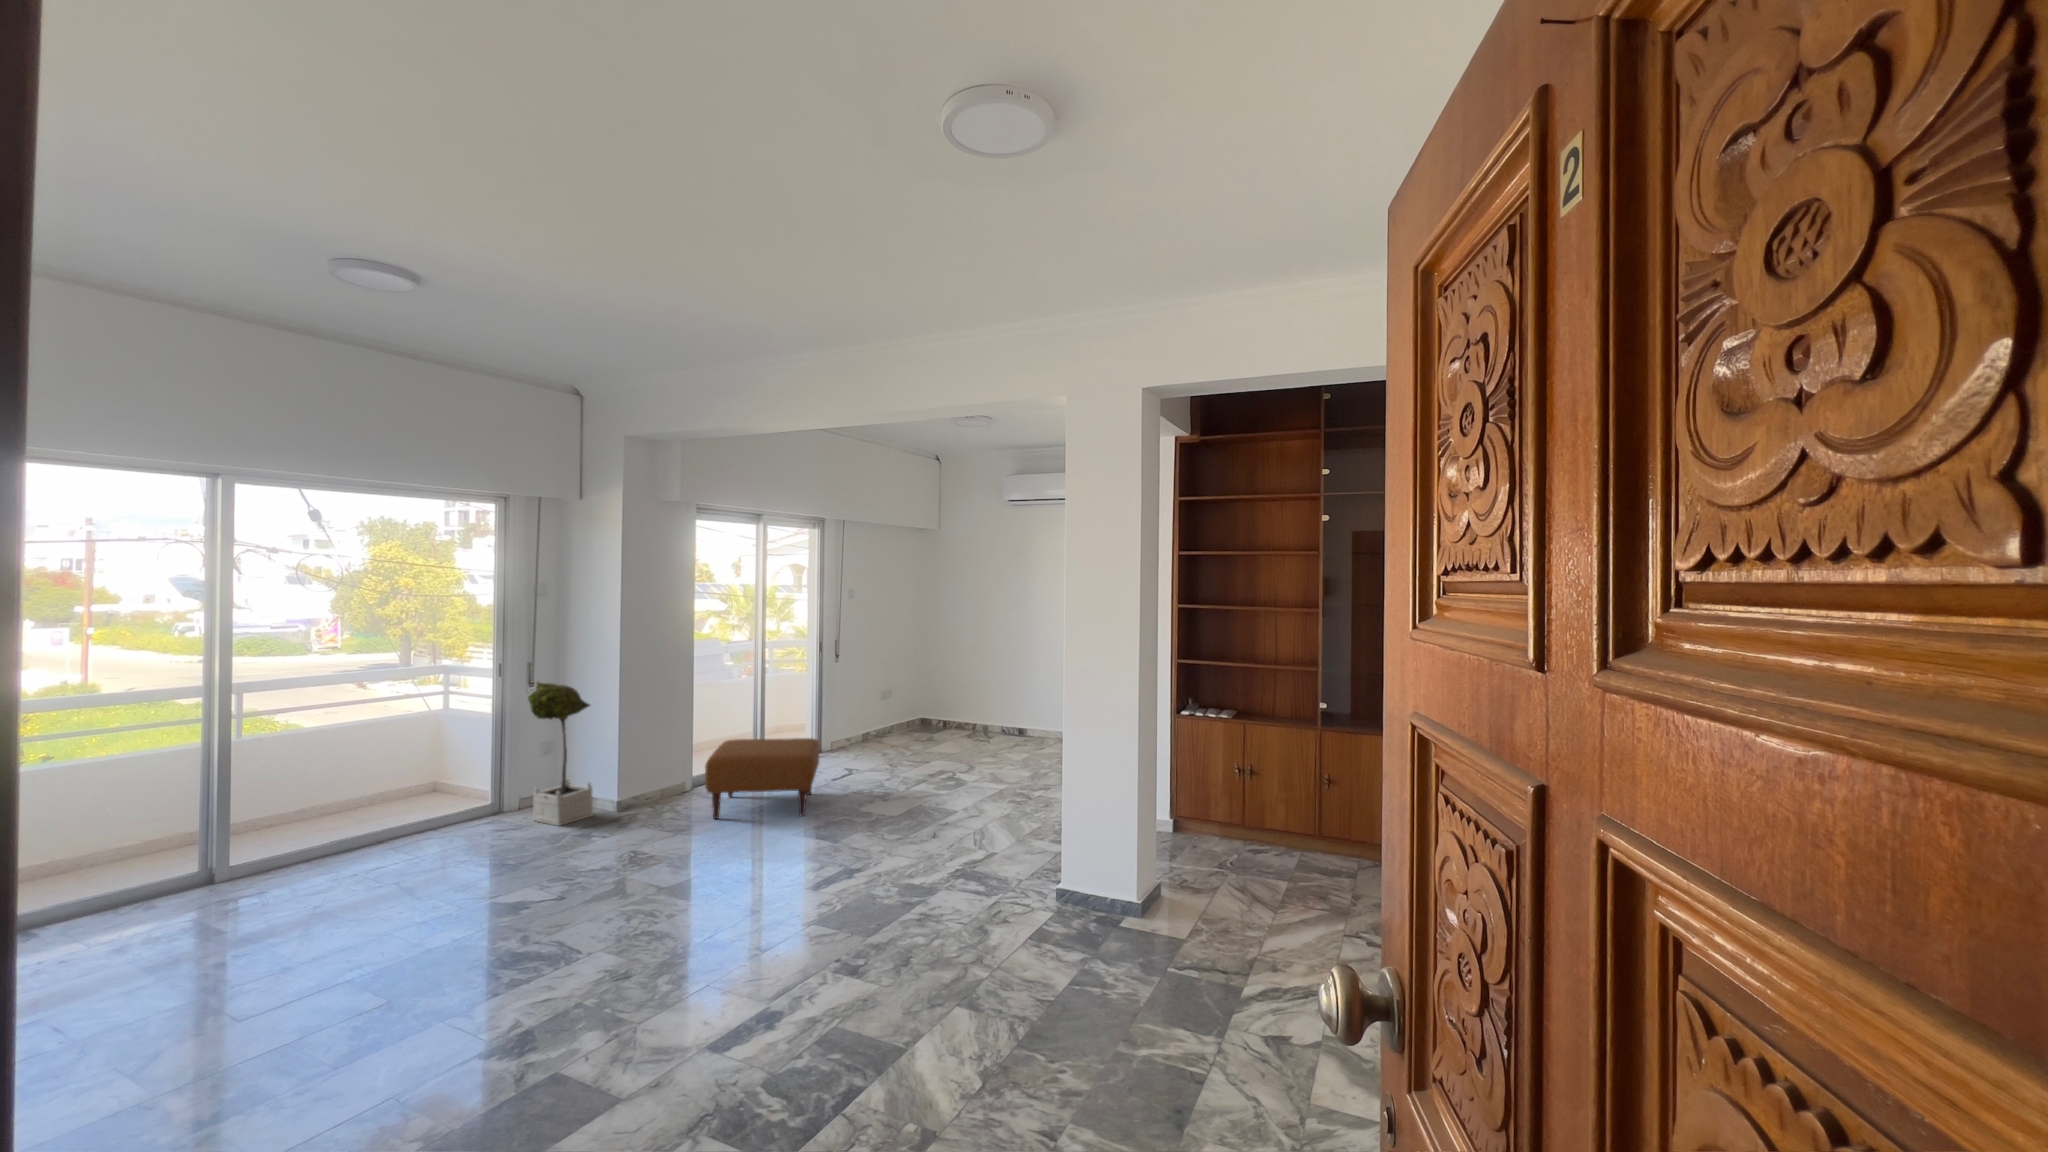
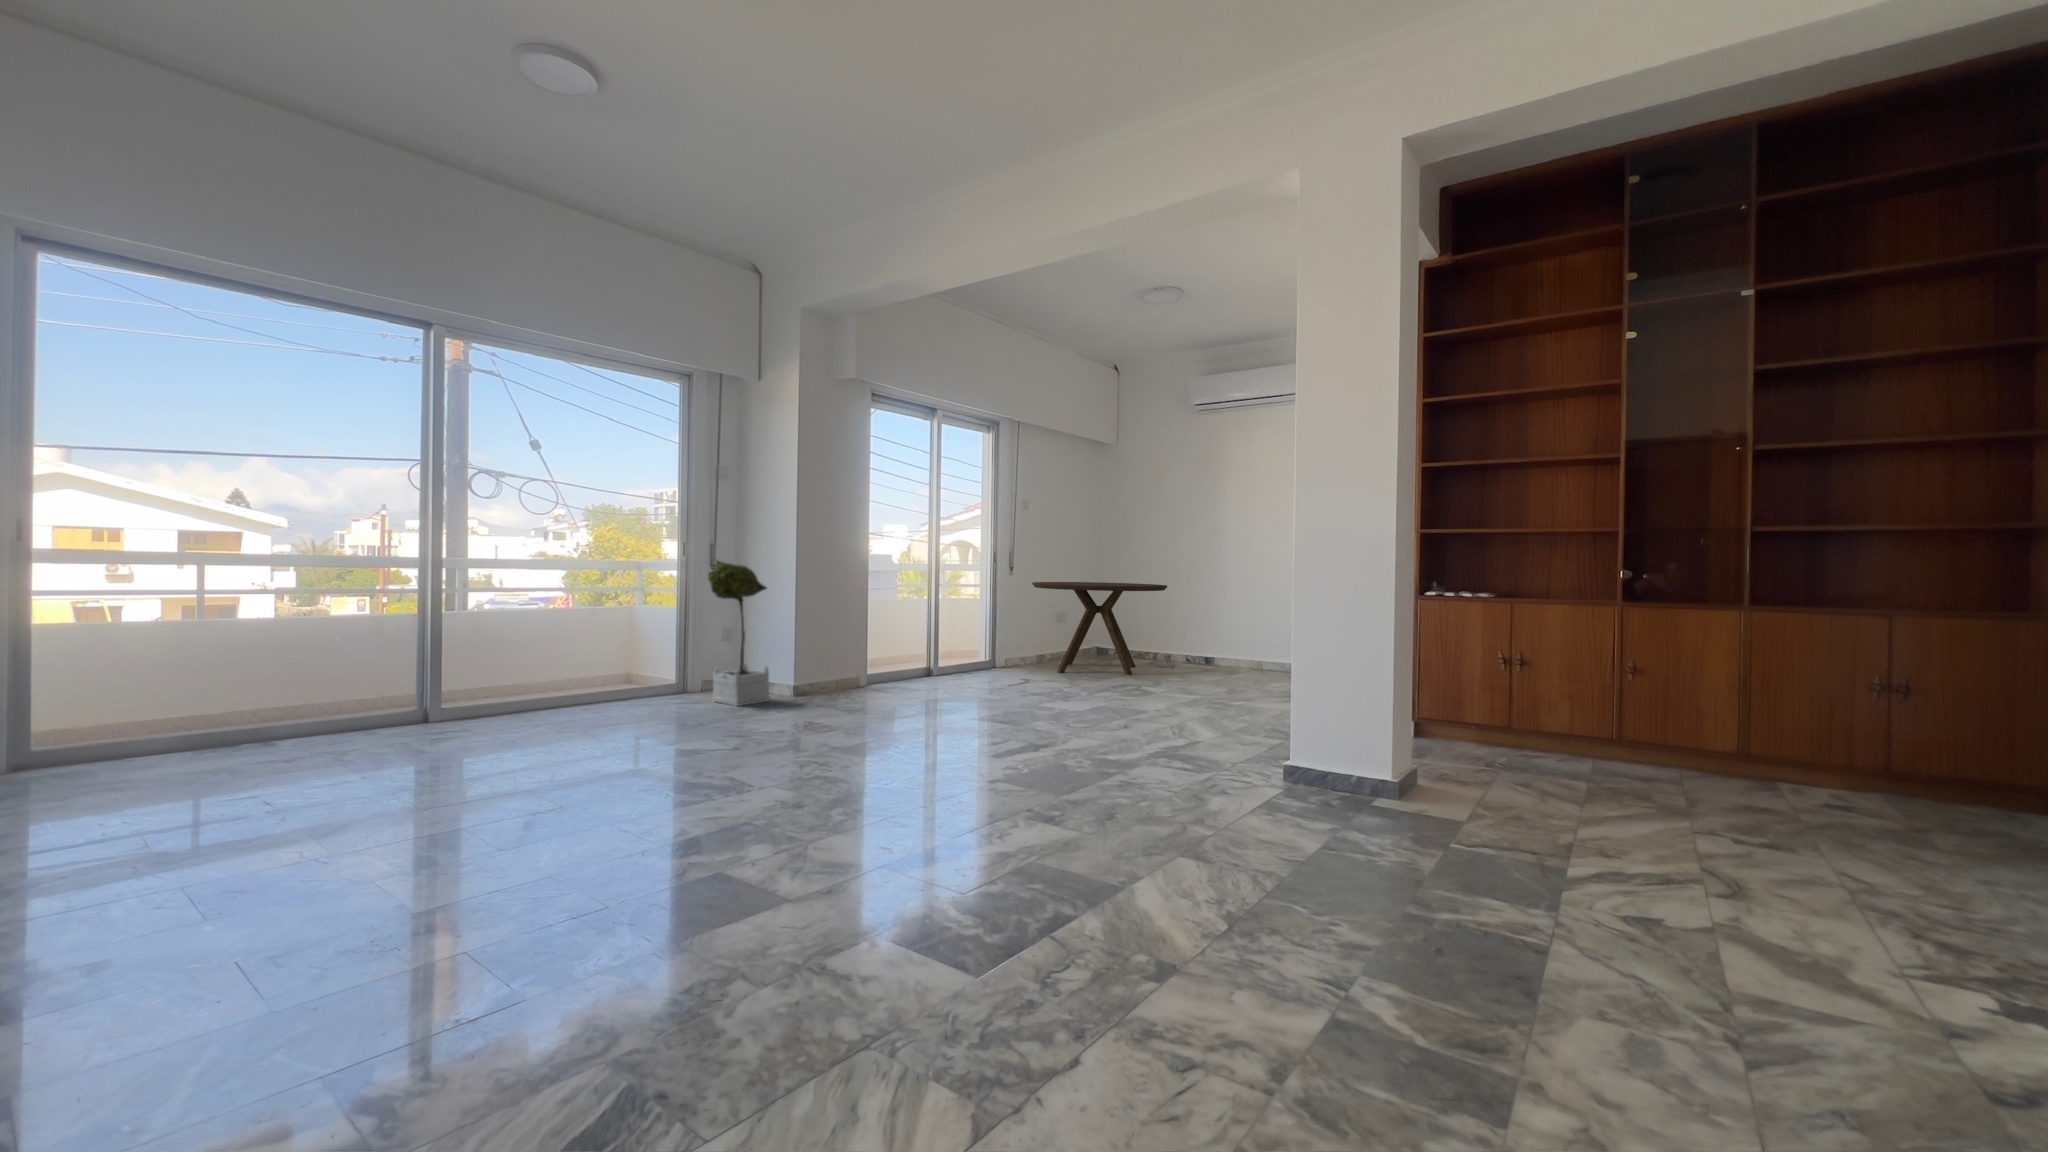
dining table: none [857,662,981,755] -> present [1032,582,1167,675]
ottoman: present [705,738,820,819] -> none [880,634,996,710]

